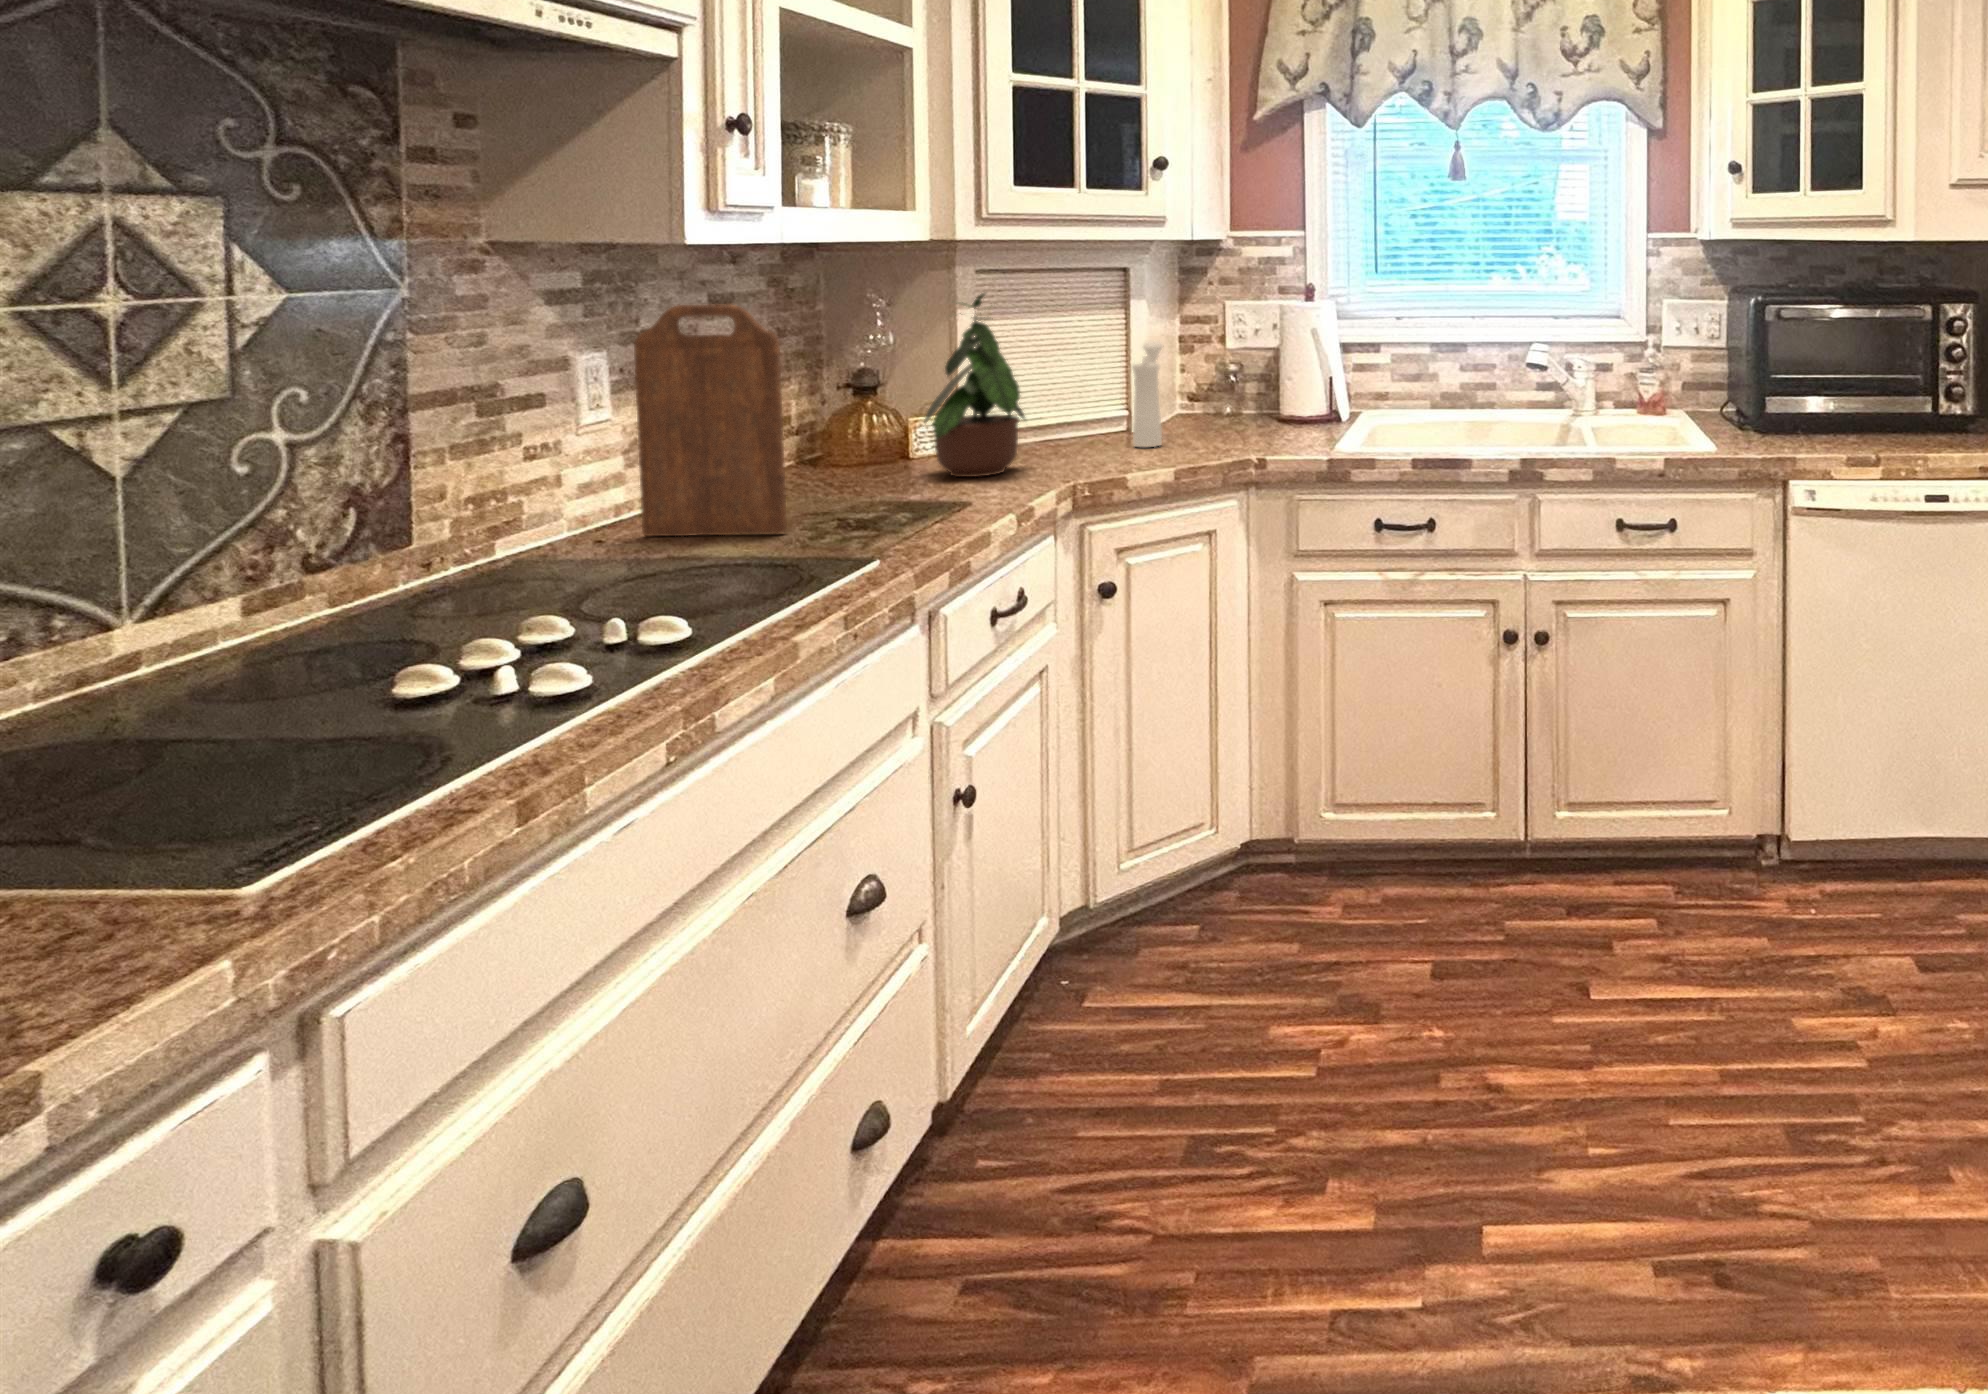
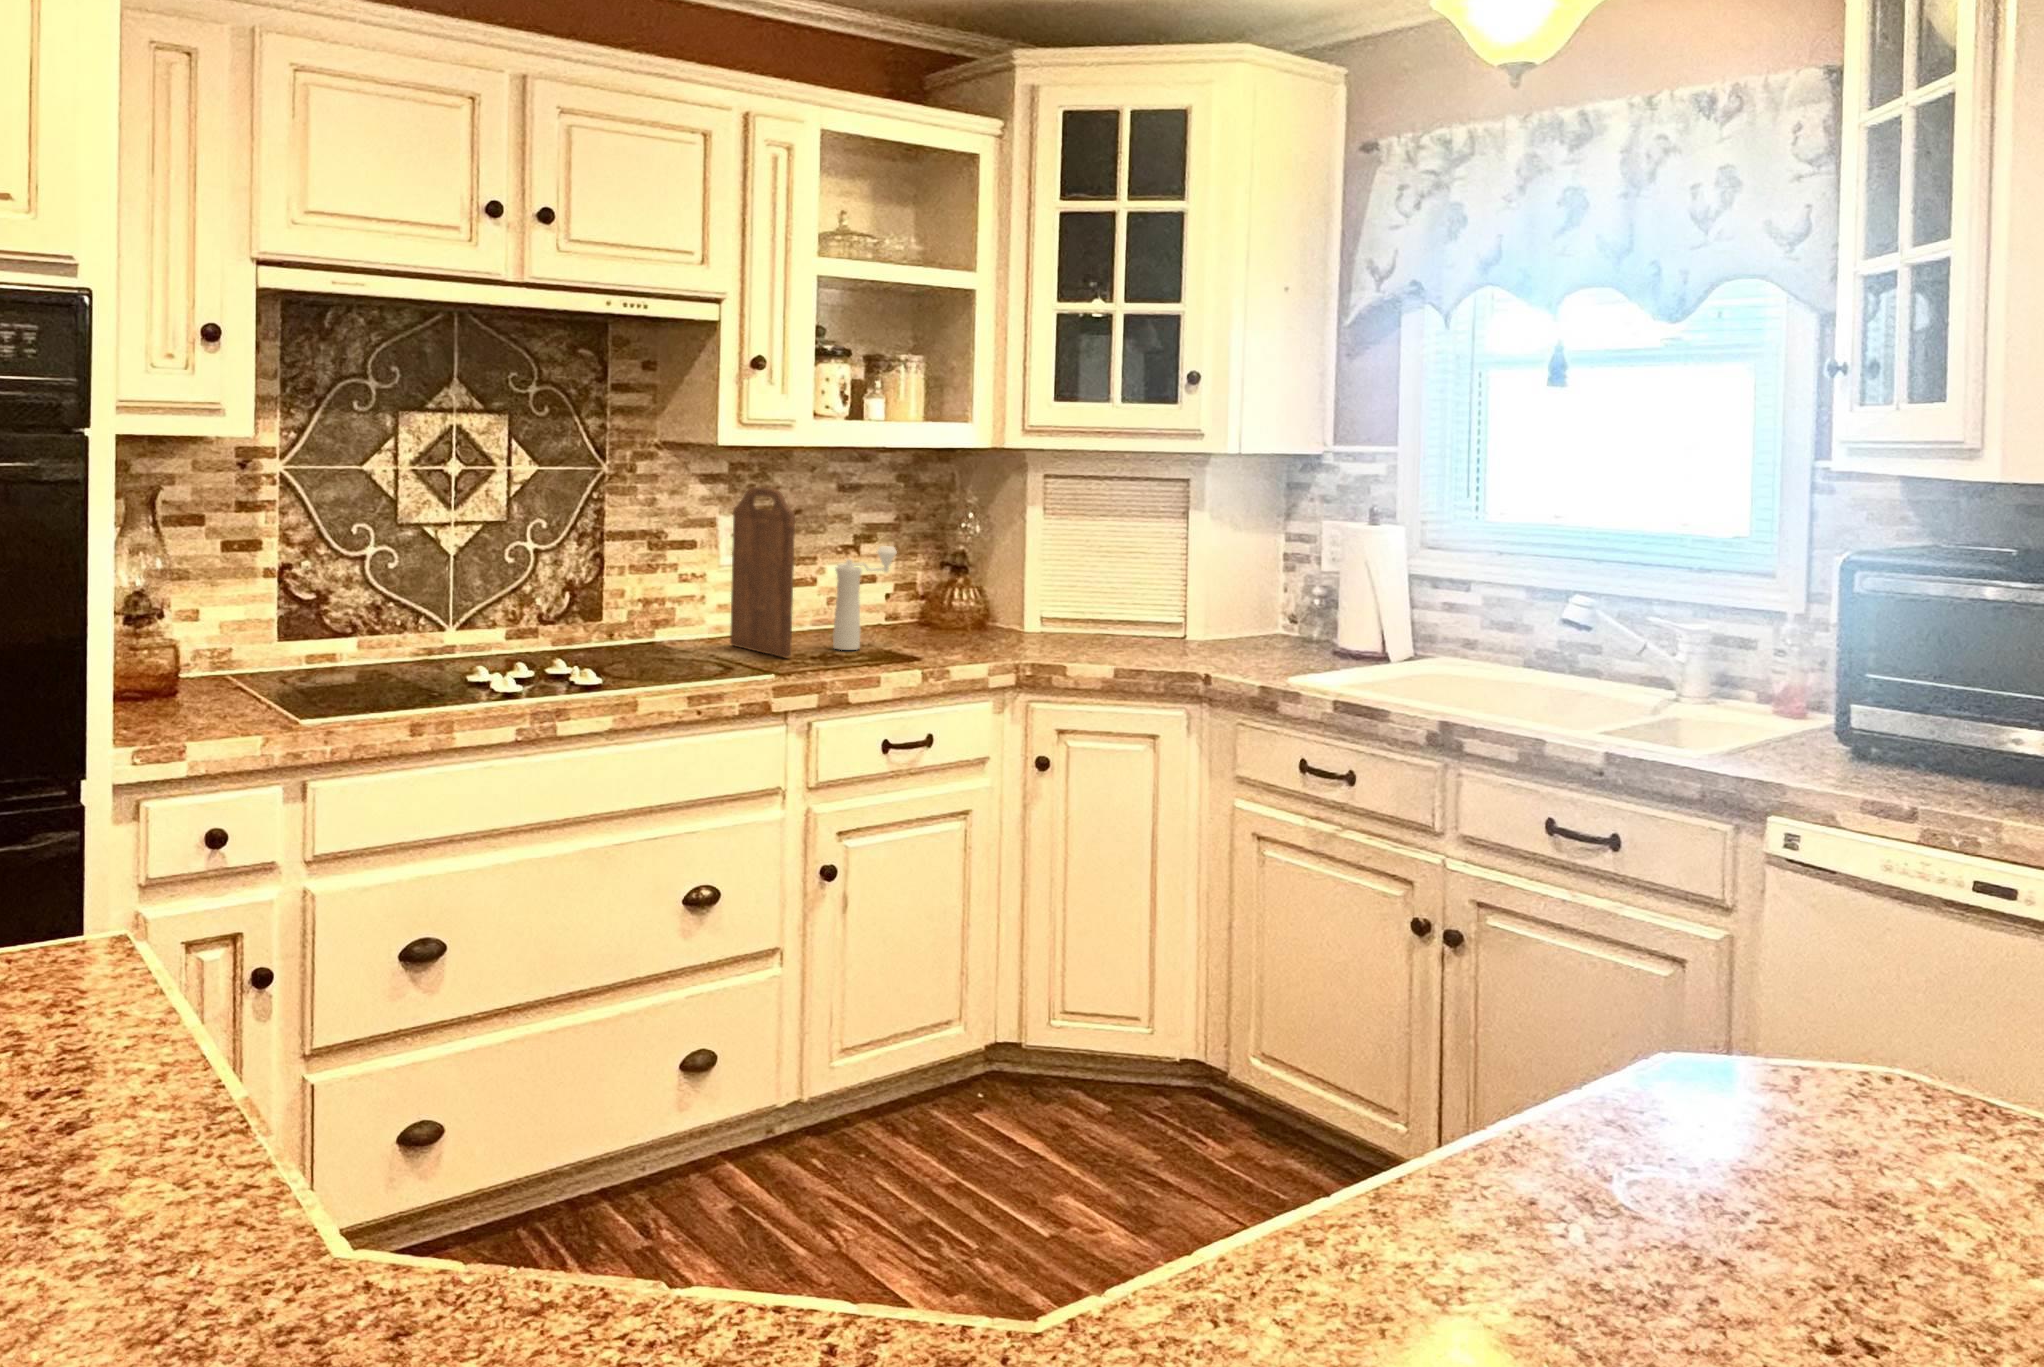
potted plant: present [925,293,1025,477] -> none [948,492,1041,650]
pepper mill: present [1132,340,1163,447] -> present [833,546,897,650]

